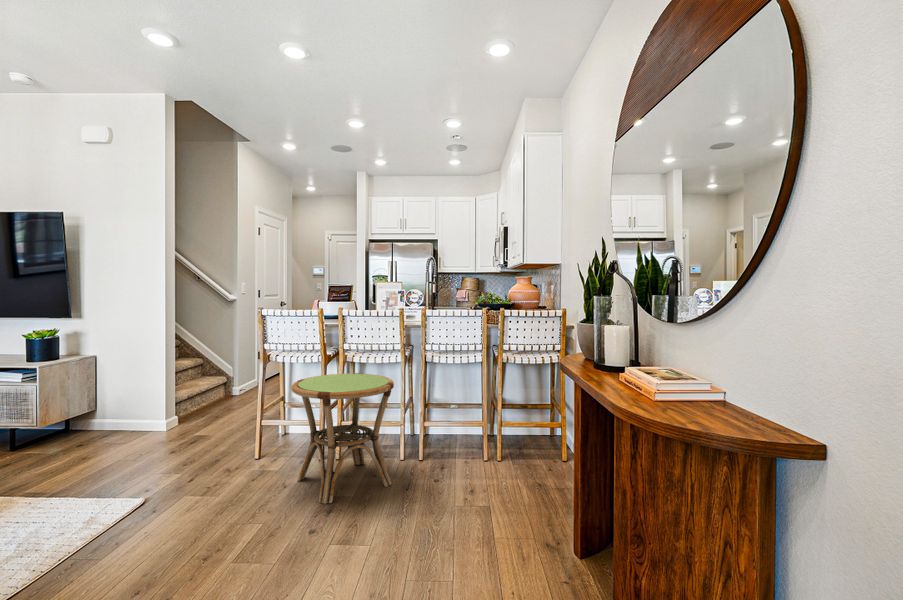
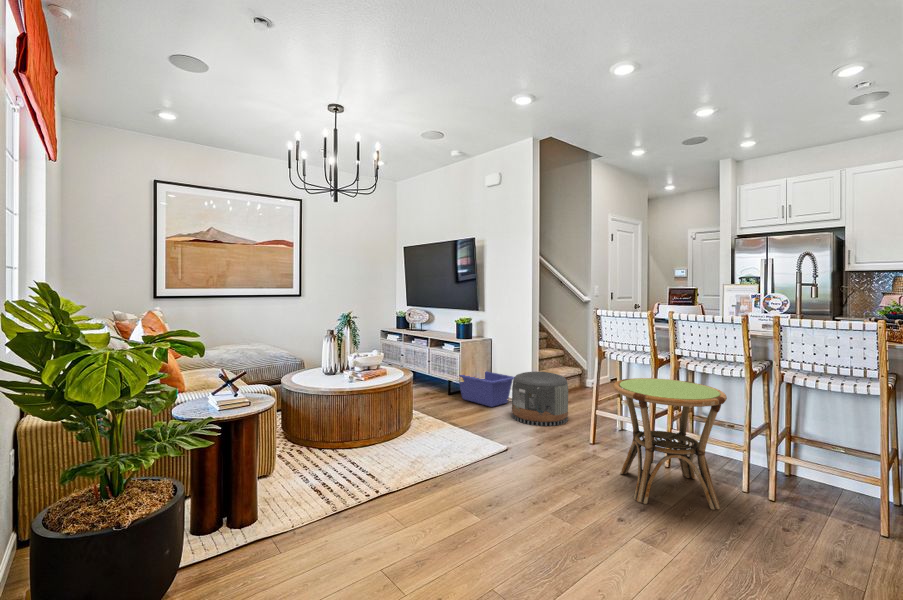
pouf: none [142,386,222,456] -> present [512,372,568,426]
storage bin: none [32,398,143,446] -> present [459,371,514,407]

